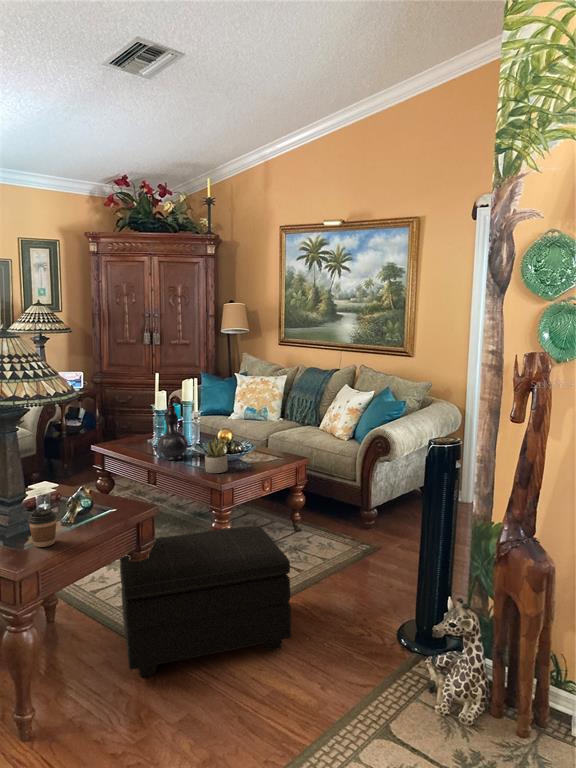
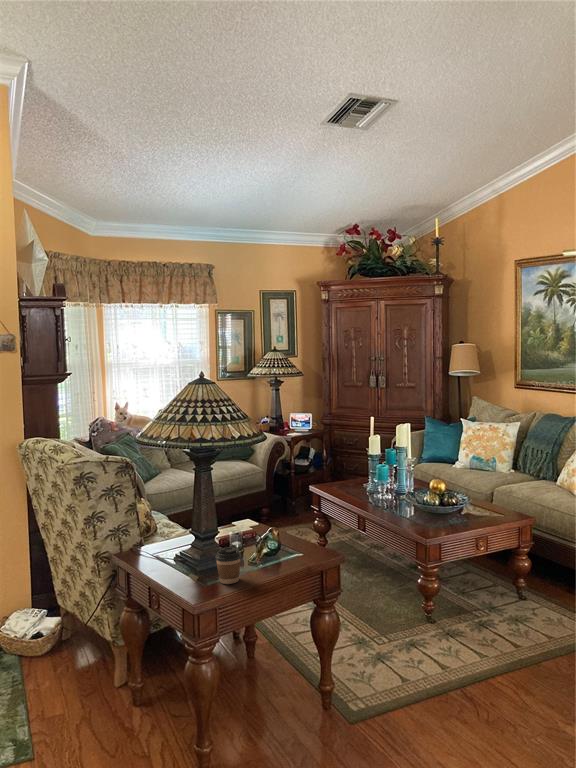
decorative vase: present [158,401,188,460] -> none [368,446,399,507]
succulent plant: present [205,436,228,473] -> none [411,484,438,525]
footstool: present [120,526,292,677] -> none [306,587,490,736]

